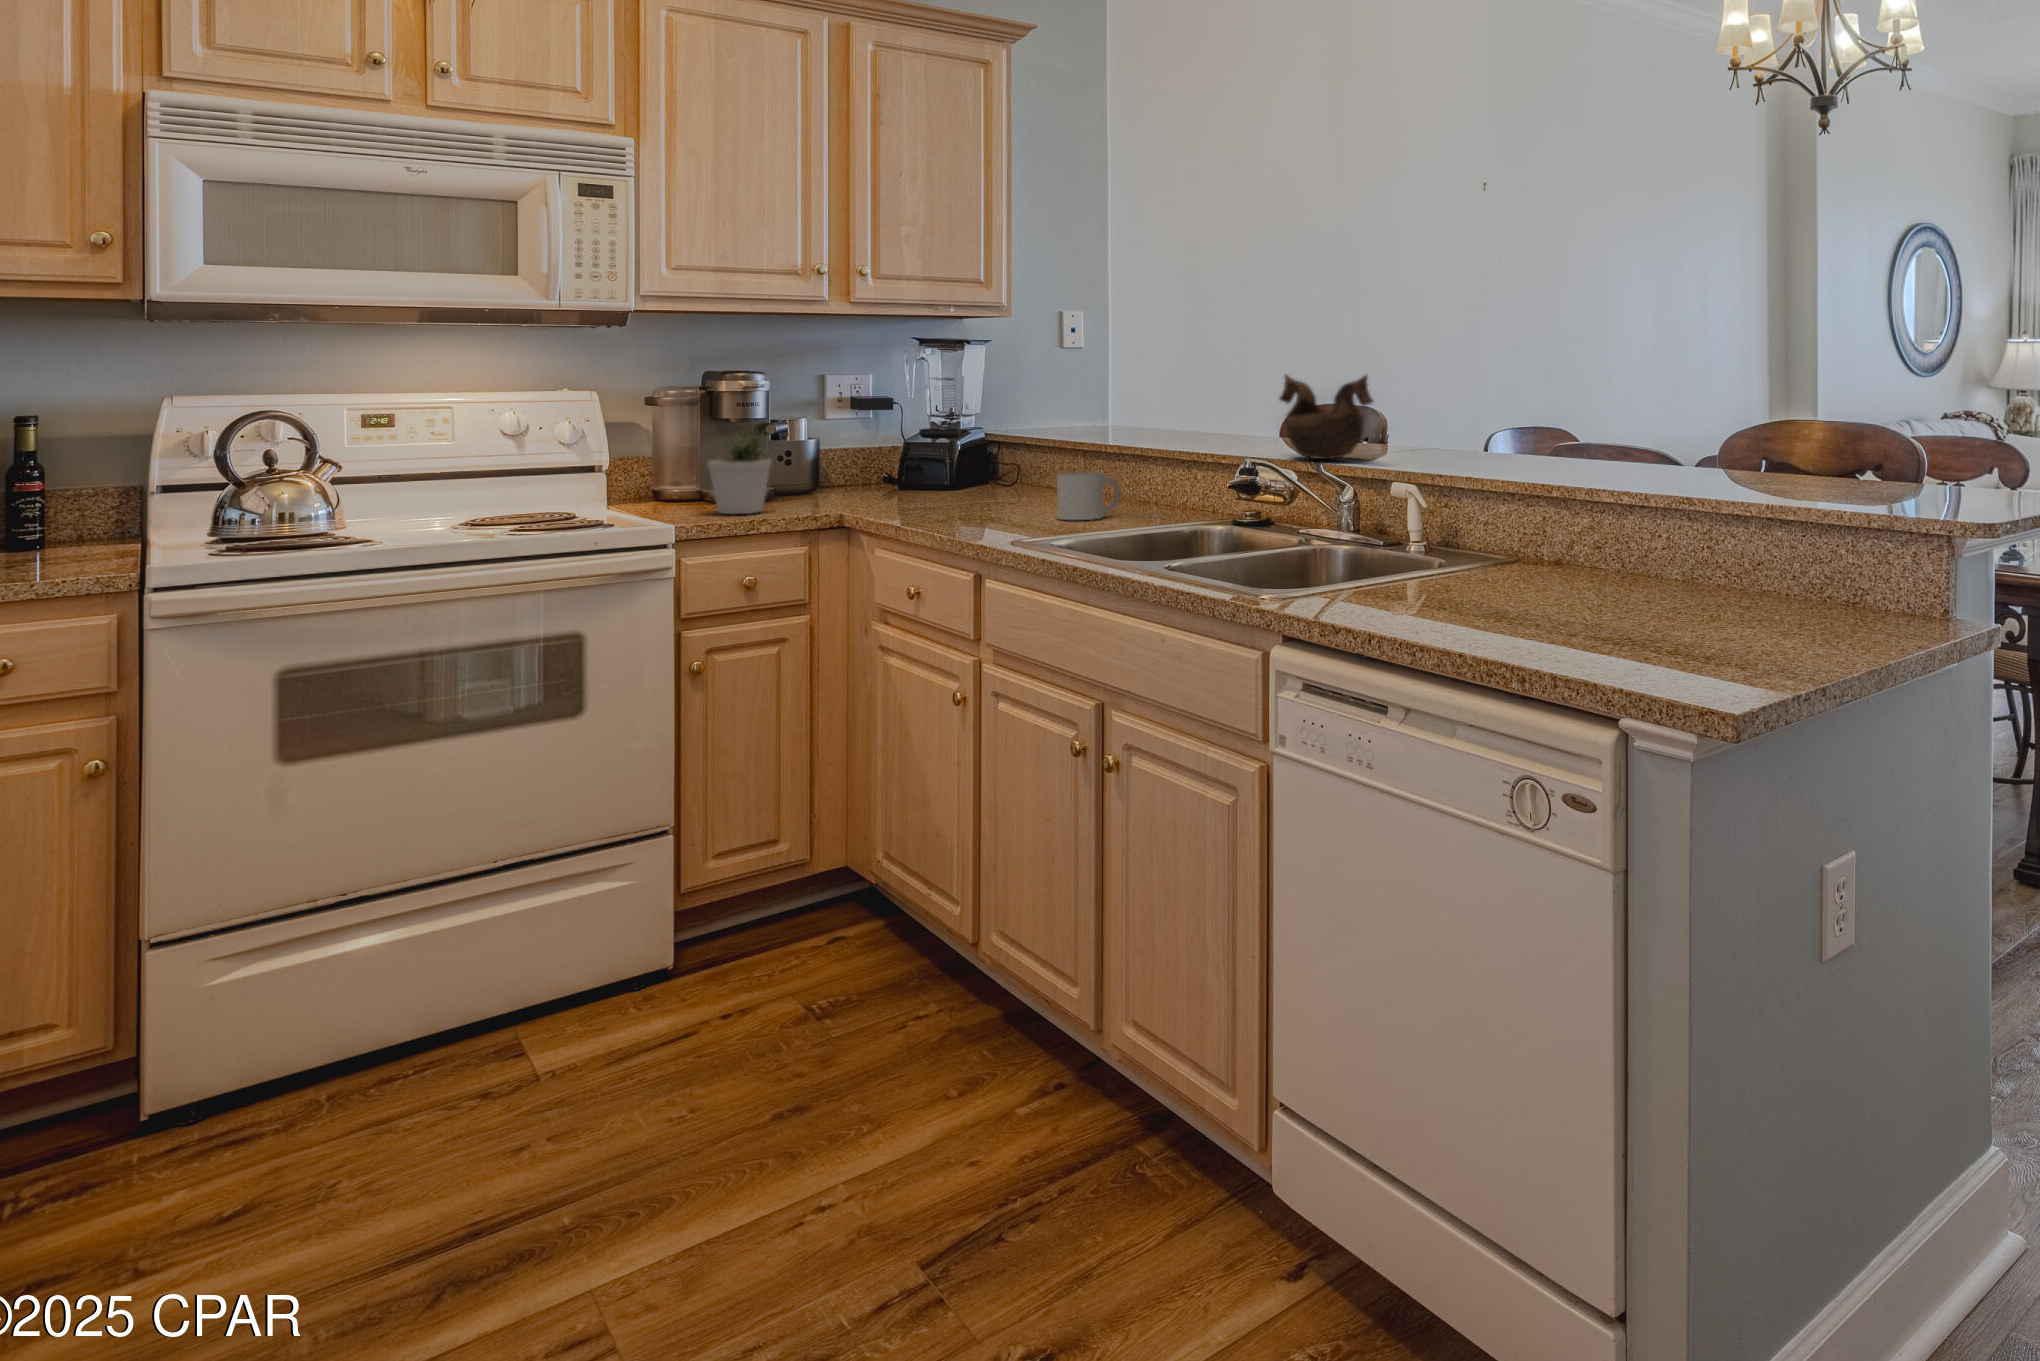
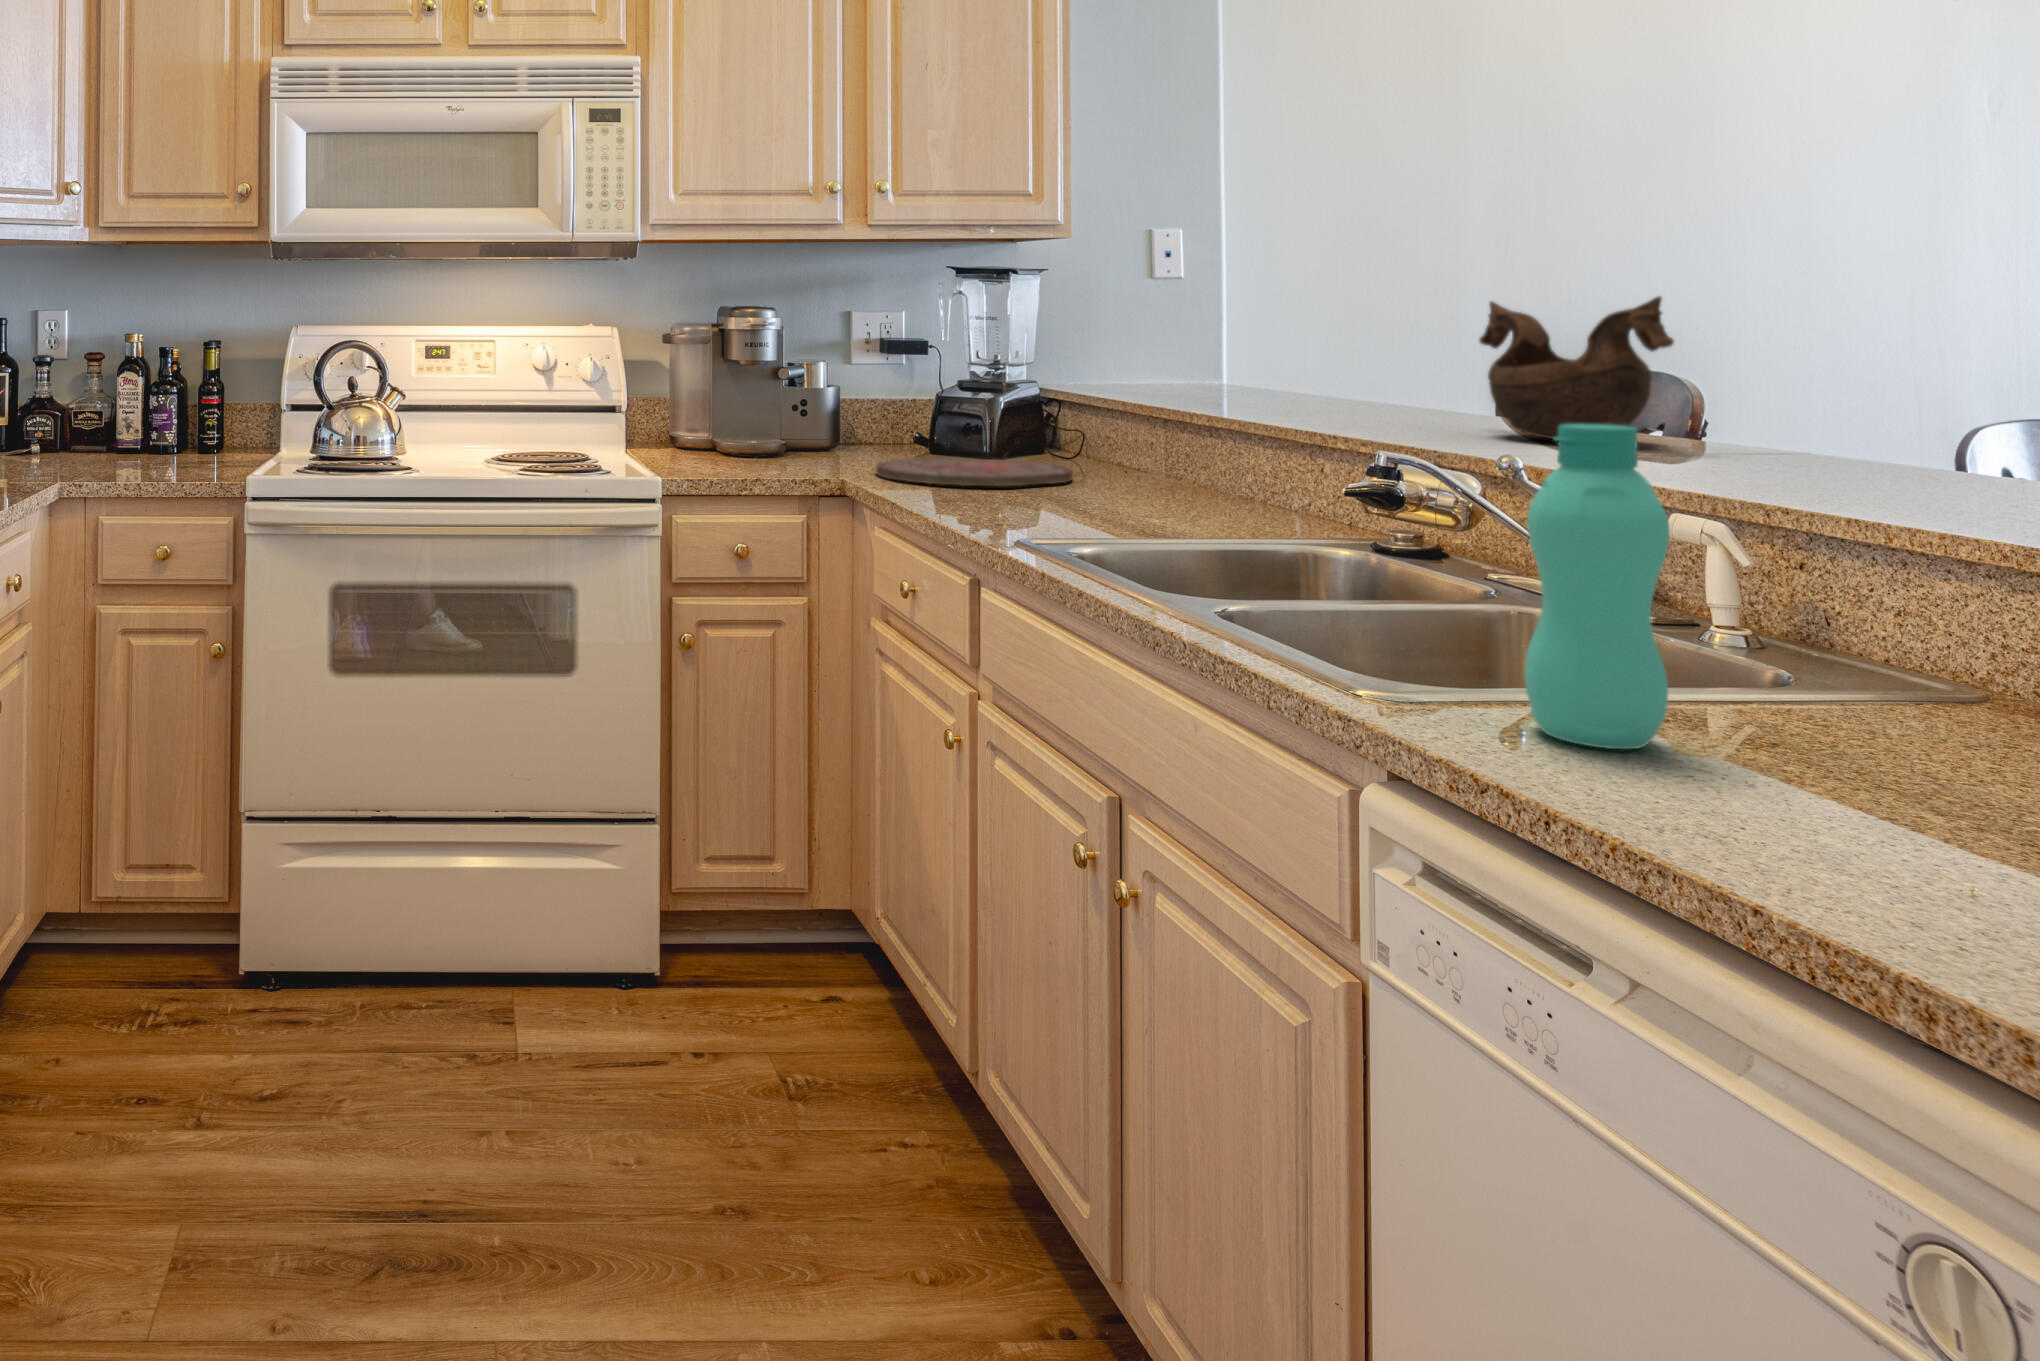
potted plant: present [708,430,771,514] -> none [709,366,774,469]
bottle: none [1313,452,1369,609] -> present [1524,424,1670,749]
mug: present [1057,472,1120,520] -> none [1106,440,1201,509]
cutting board: none [867,492,1025,514] -> present [876,458,1073,486]

